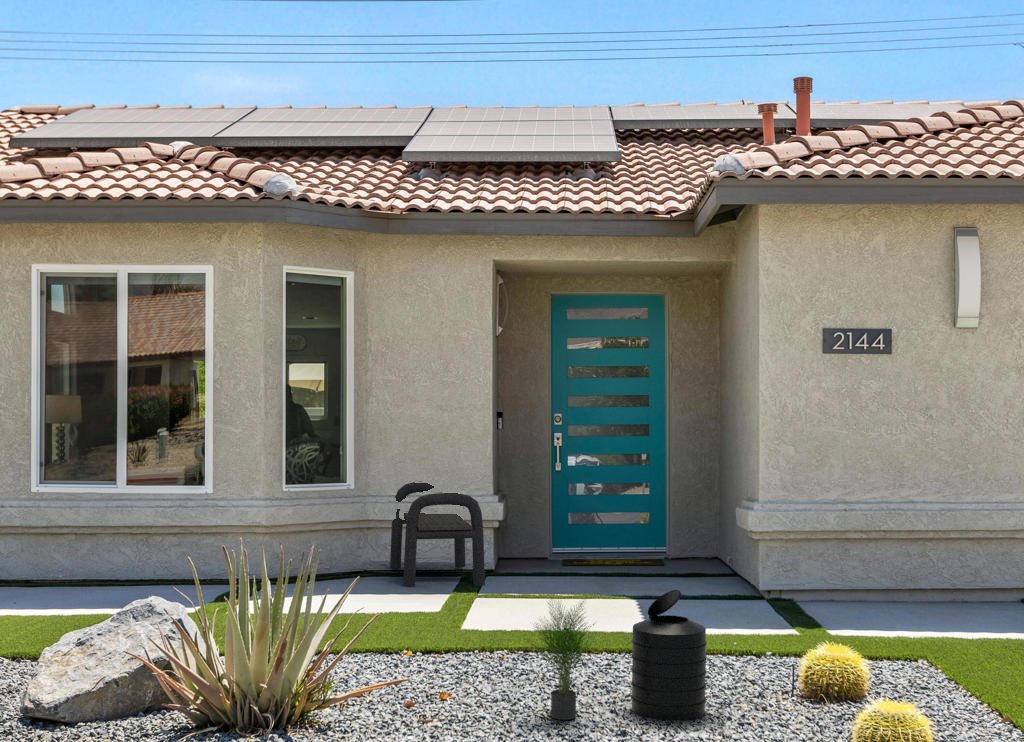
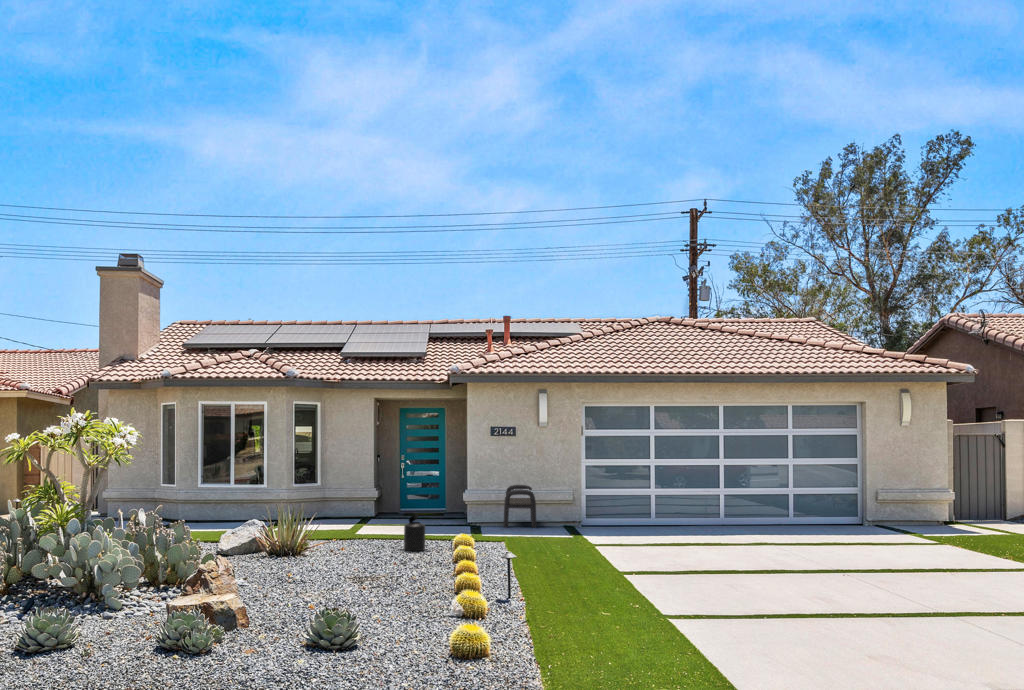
bench: present [390,482,485,587] -> present [503,485,536,528]
potted plant: present [527,603,595,720] -> none [369,515,395,551]

